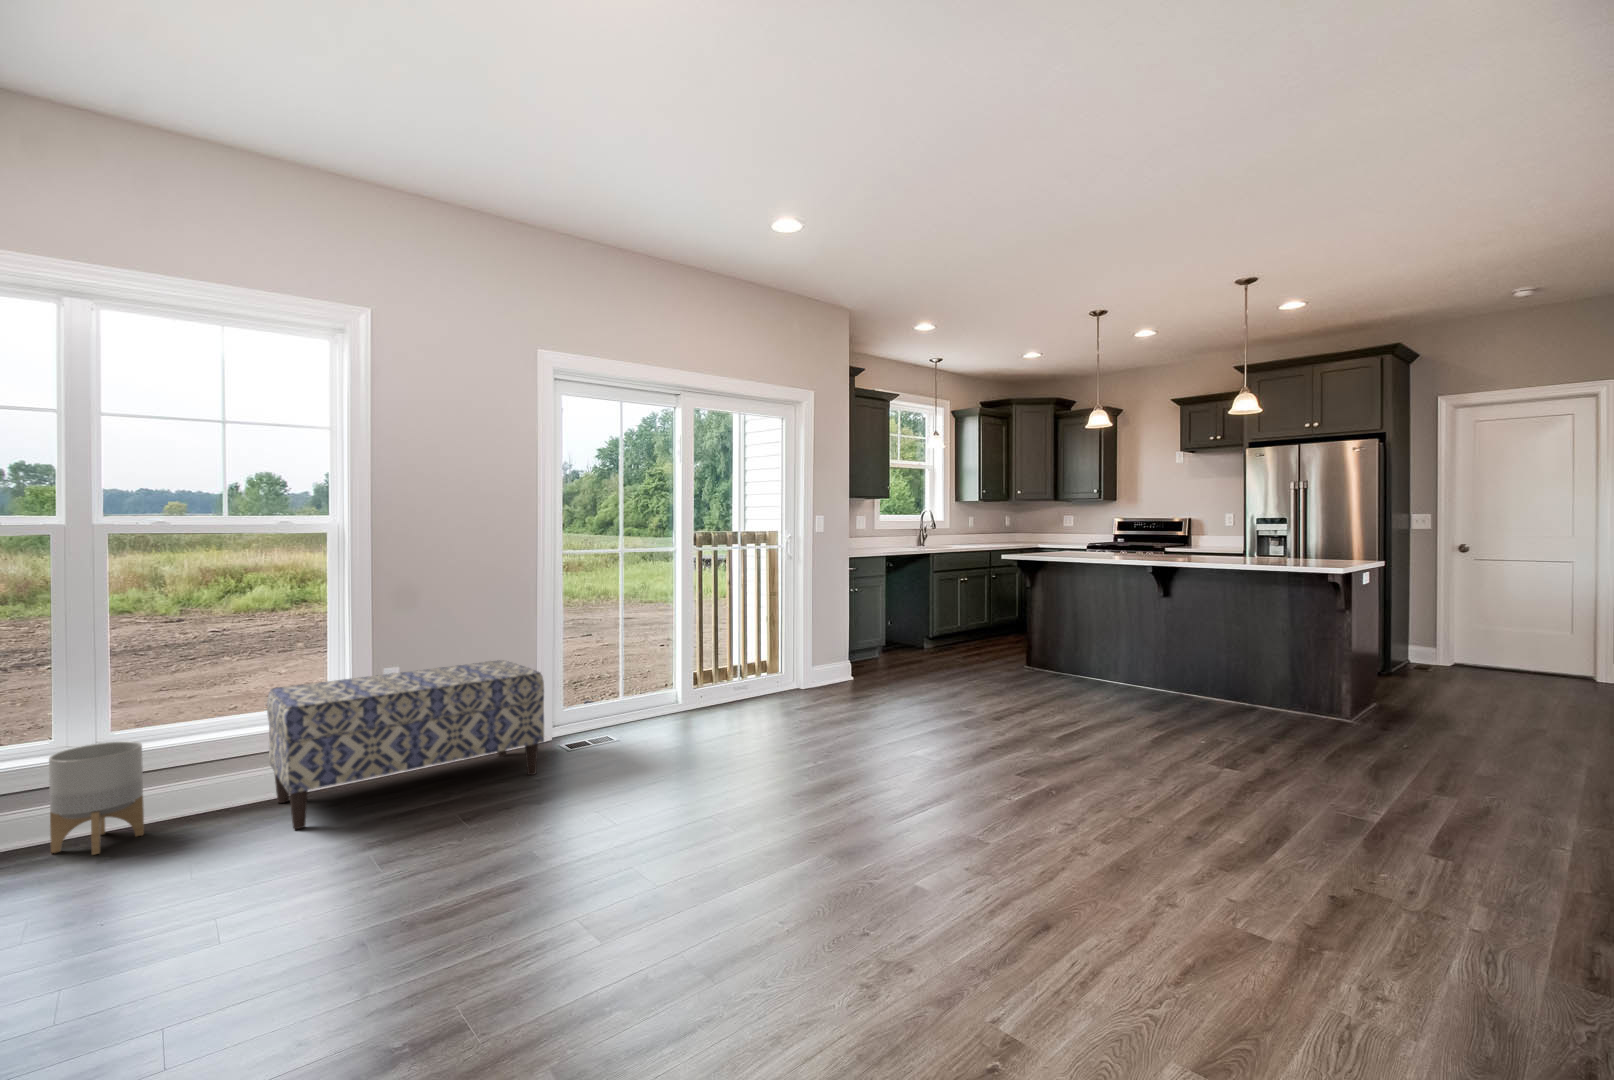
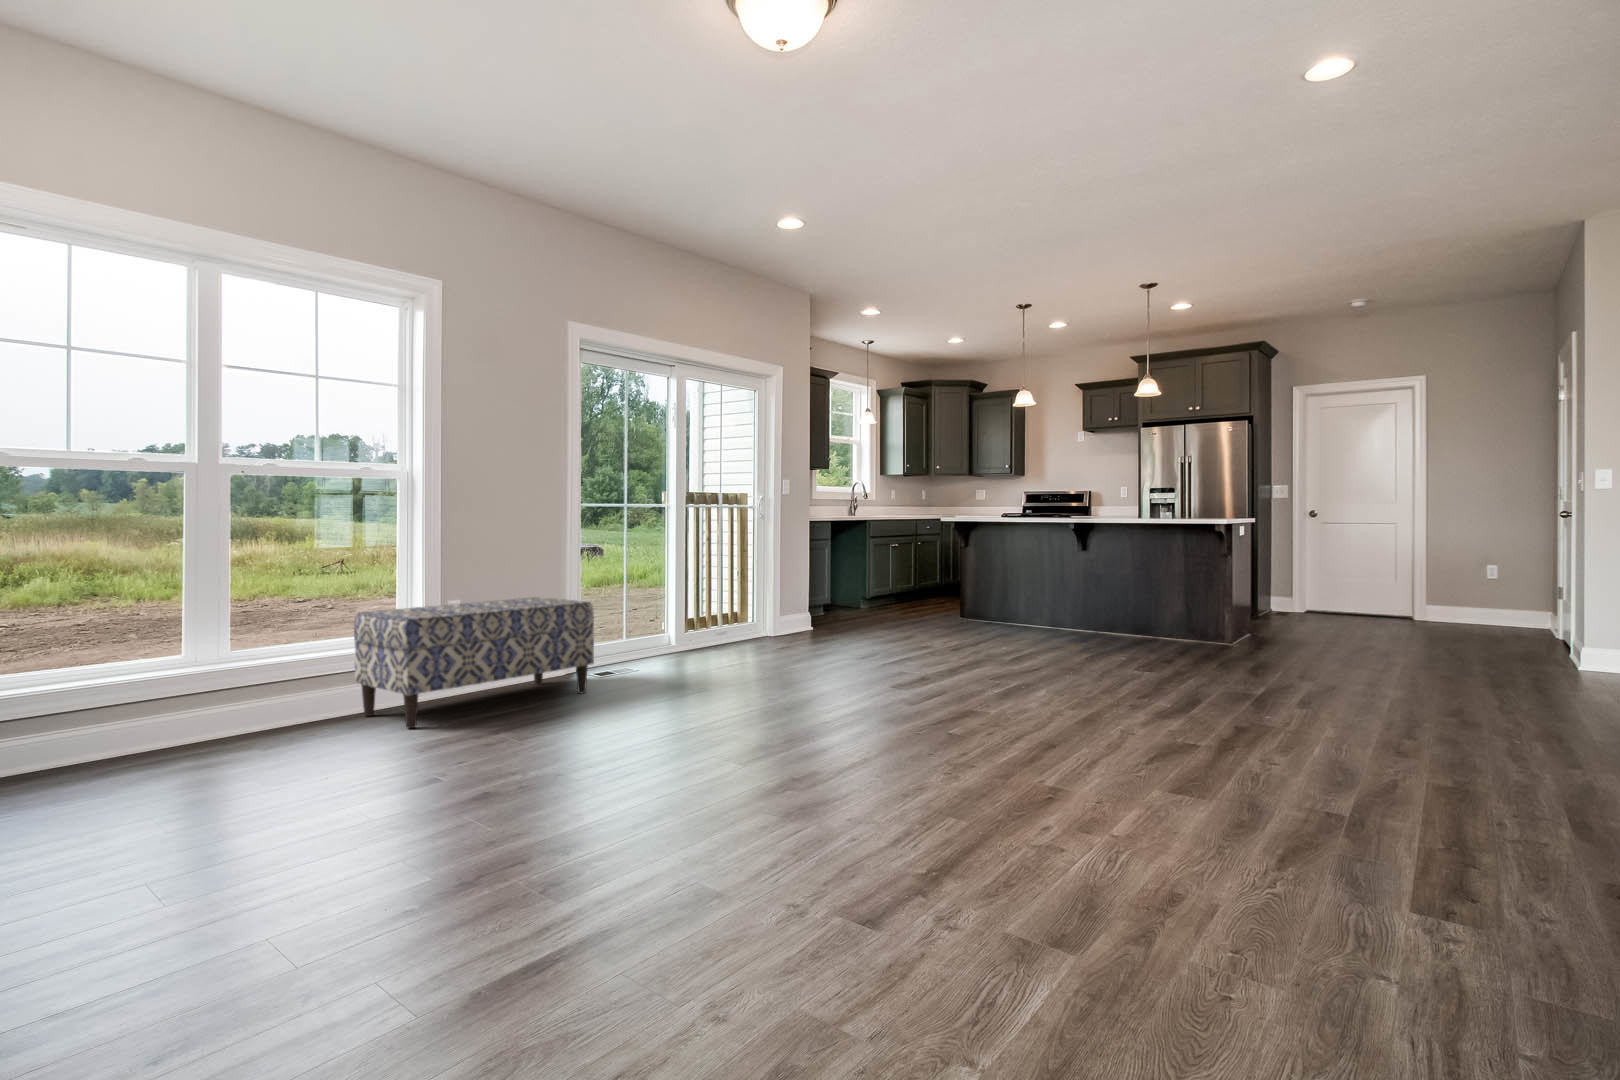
planter: present [49,741,144,855] -> none [191,654,266,750]

